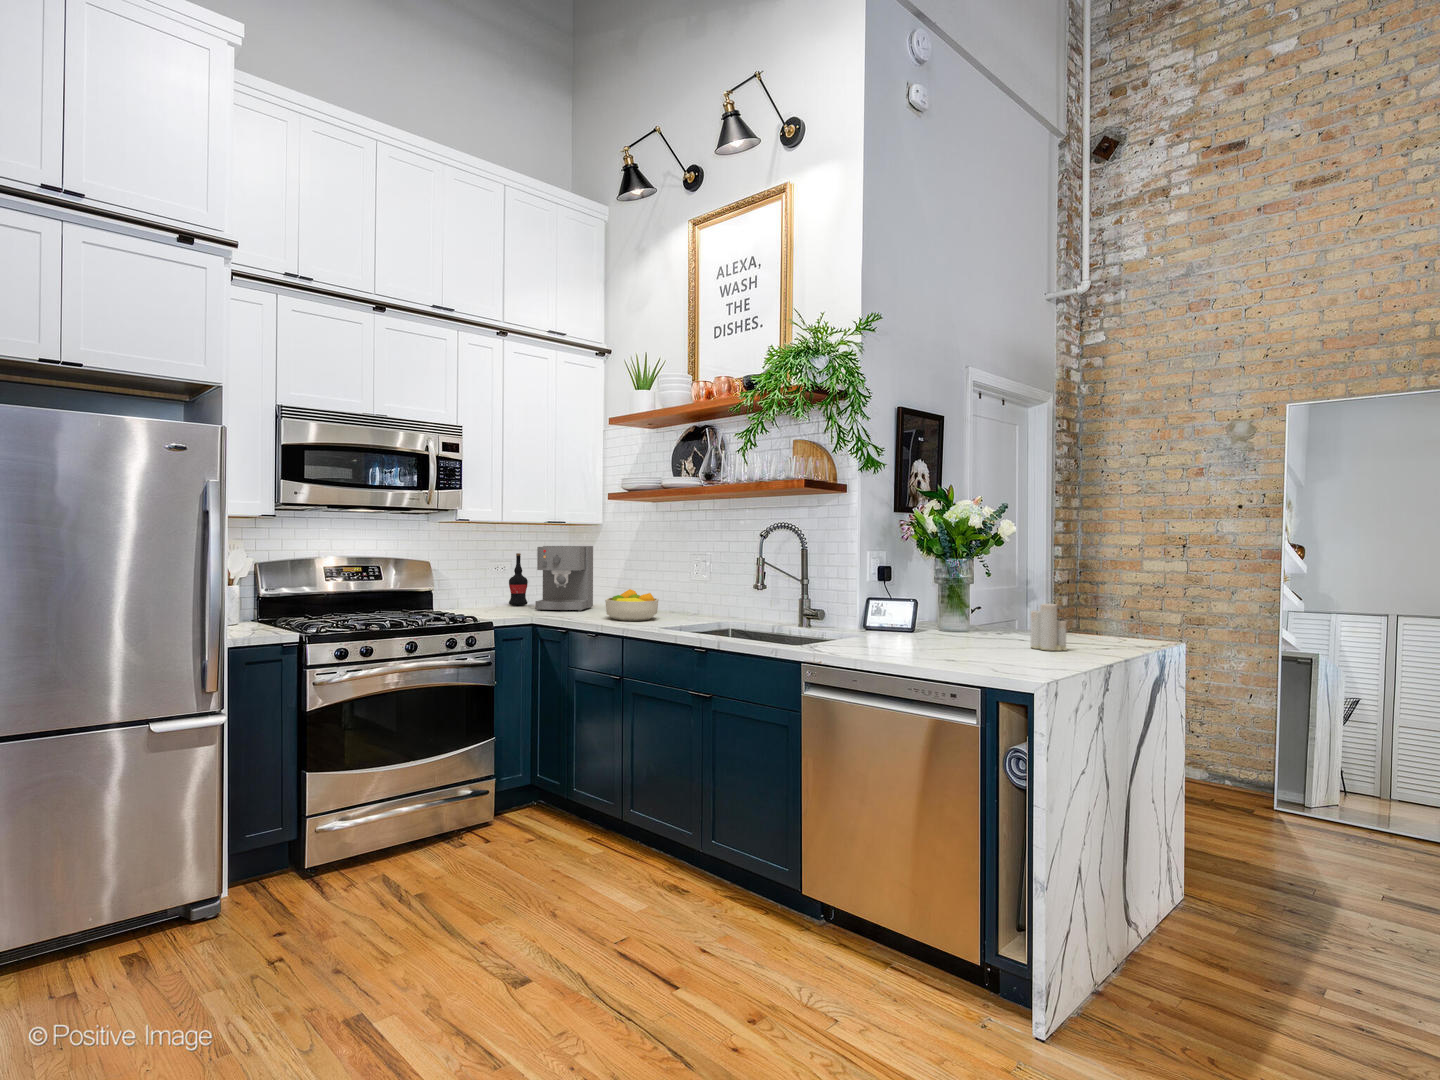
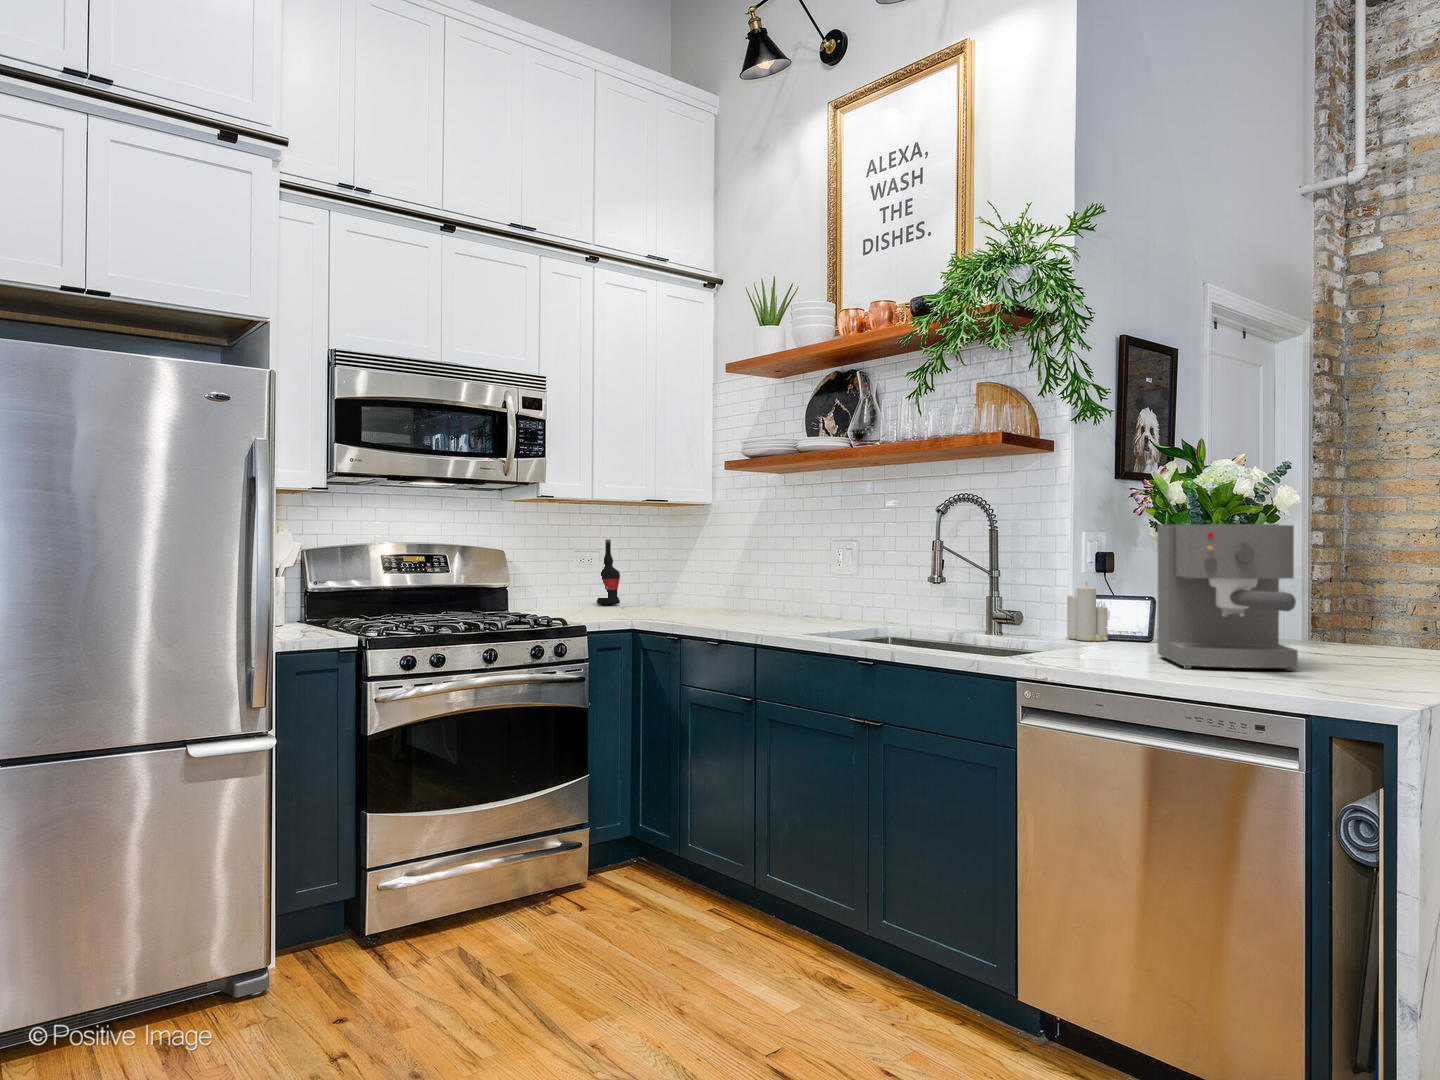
coffee maker: present [535,546,593,611] -> present [1157,524,1298,671]
fruit bowl: present [605,589,659,621] -> none [728,583,796,624]
candle: present [1031,604,1067,651] -> present [1067,584,1108,641]

